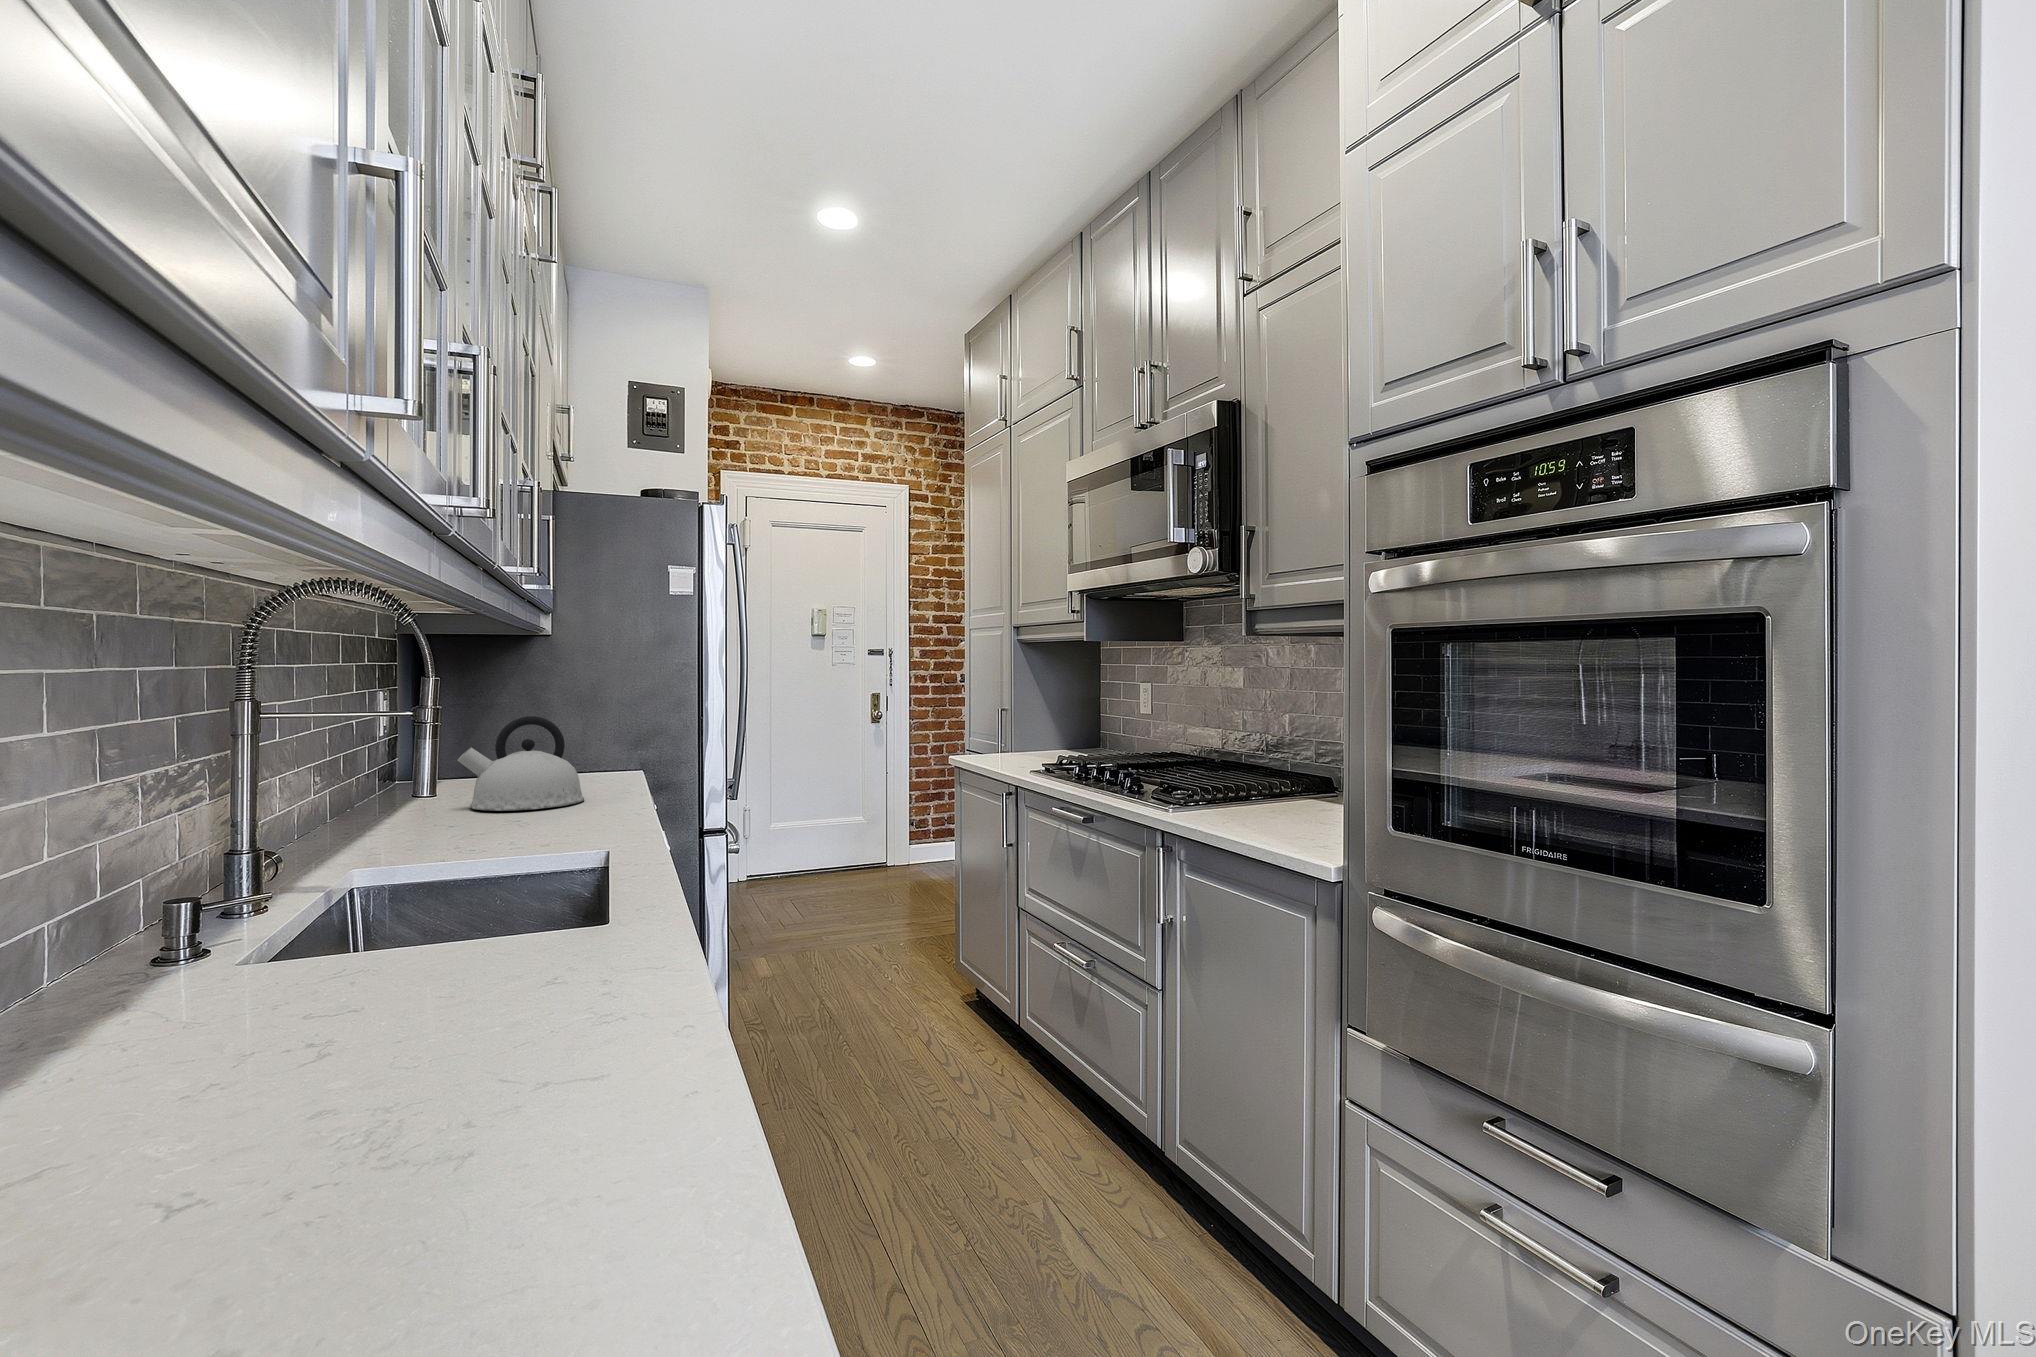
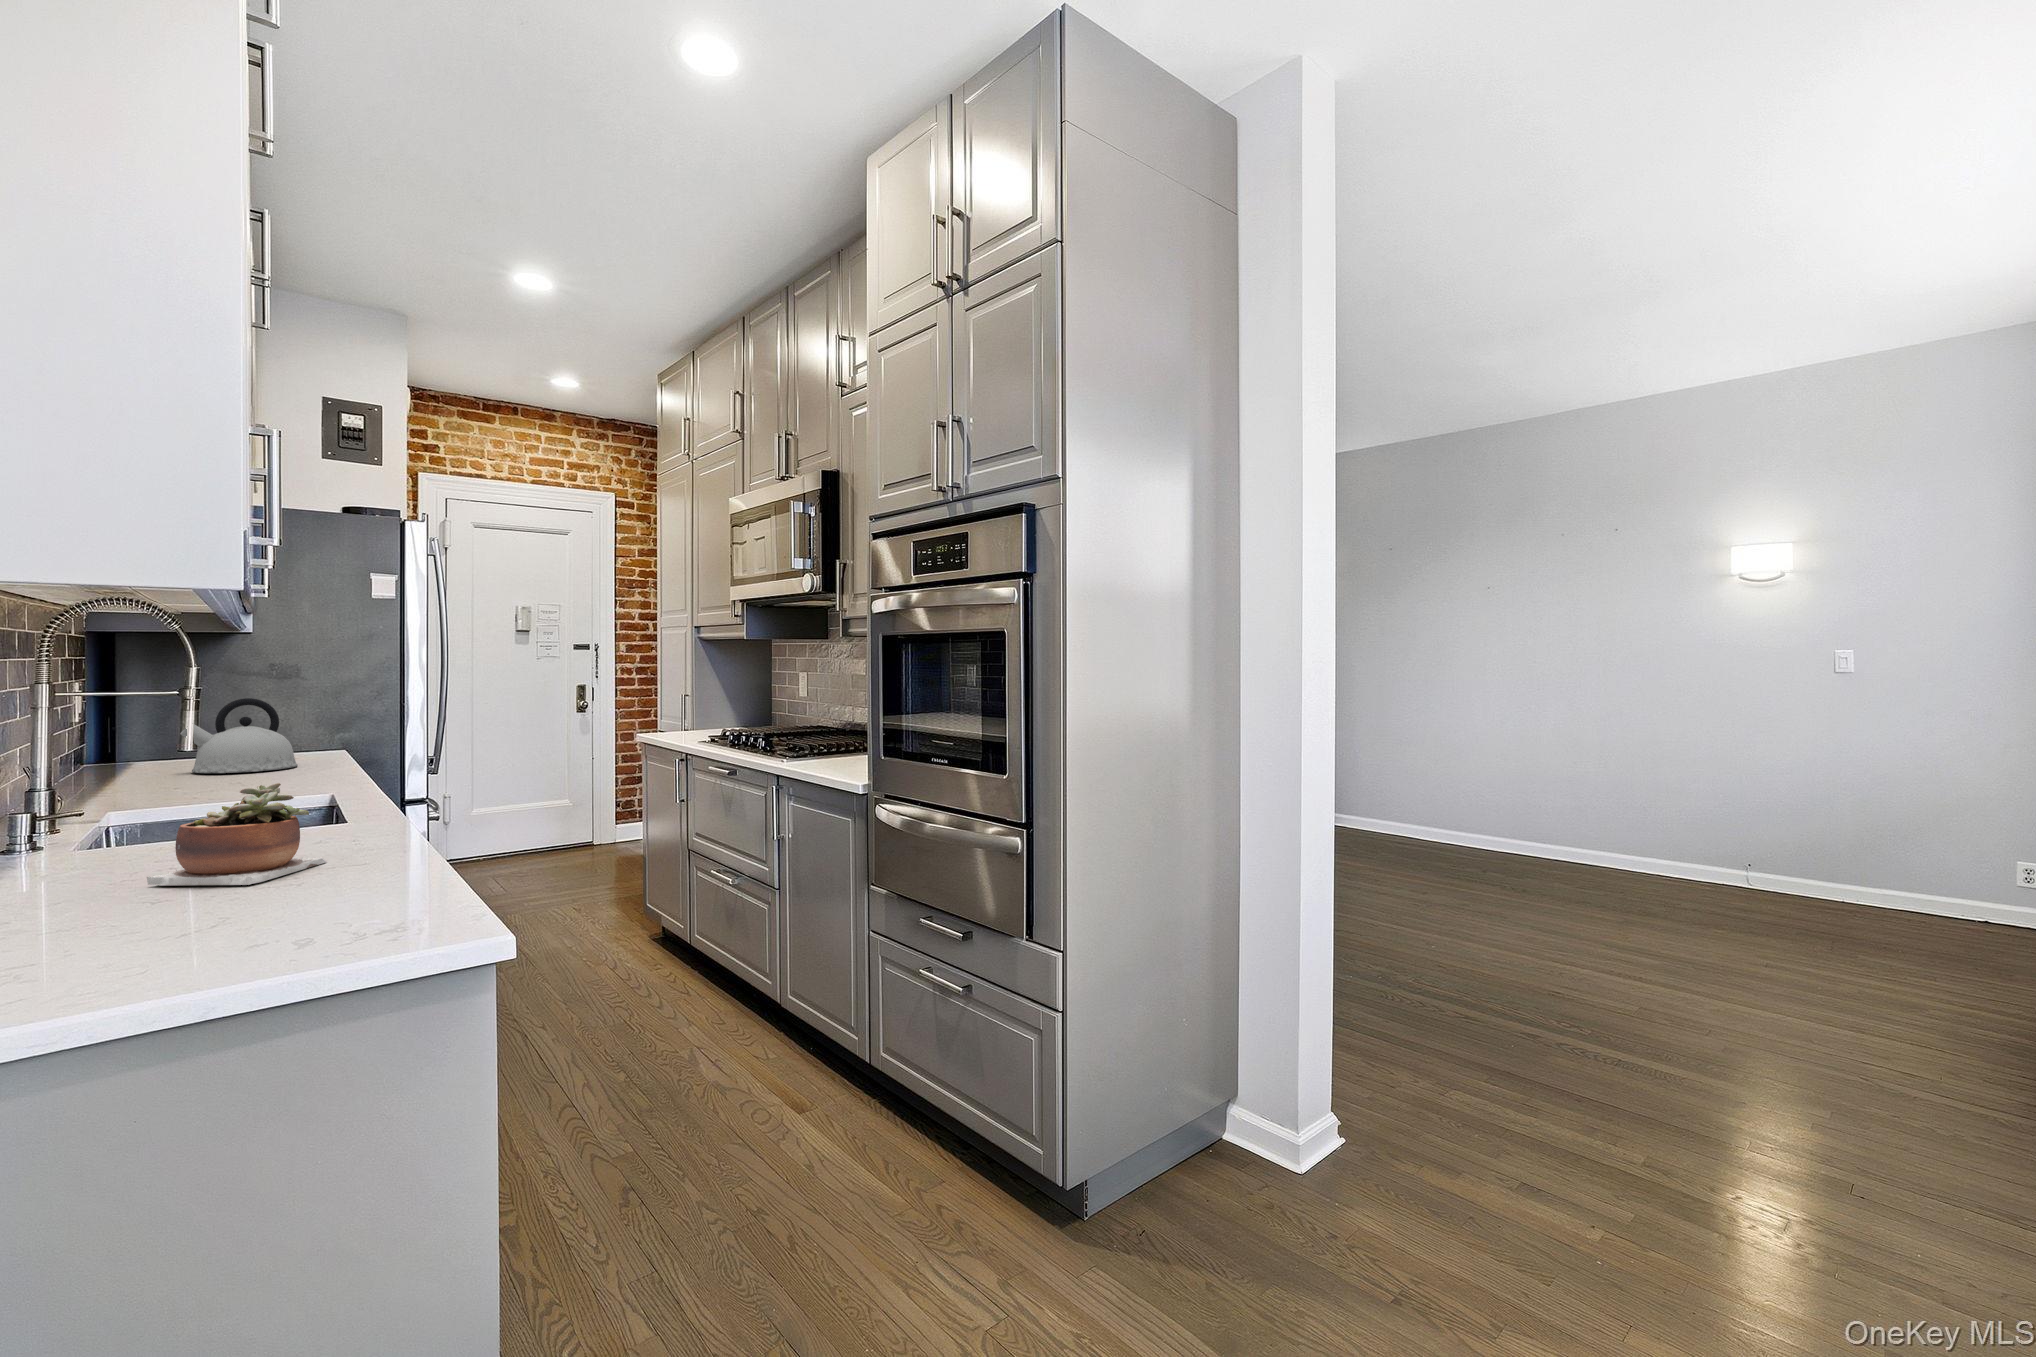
succulent plant: none [154,938,532,1222] -> present [147,783,327,886]

